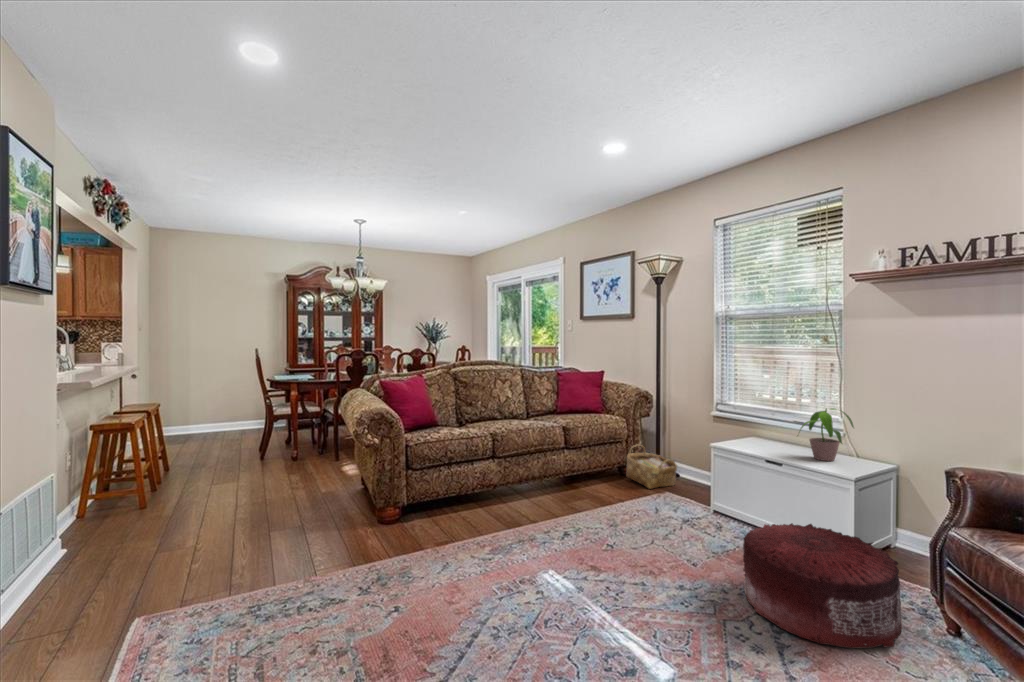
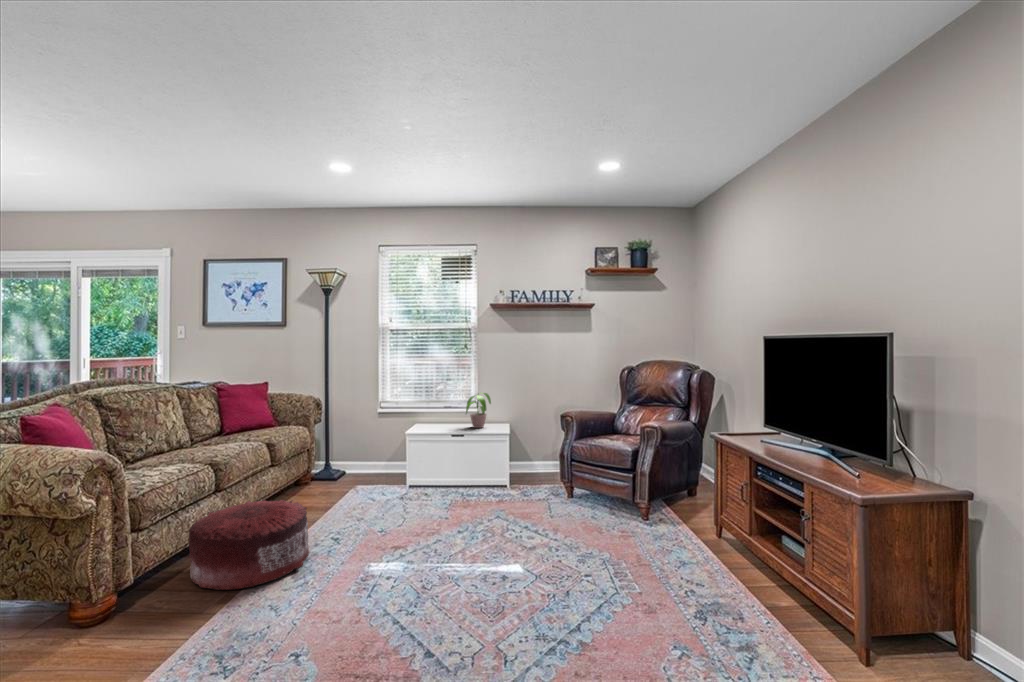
woven basket: present [626,444,677,489] -> none [309,449,360,485]
pouf: present [743,523,903,648] -> present [189,500,309,590]

